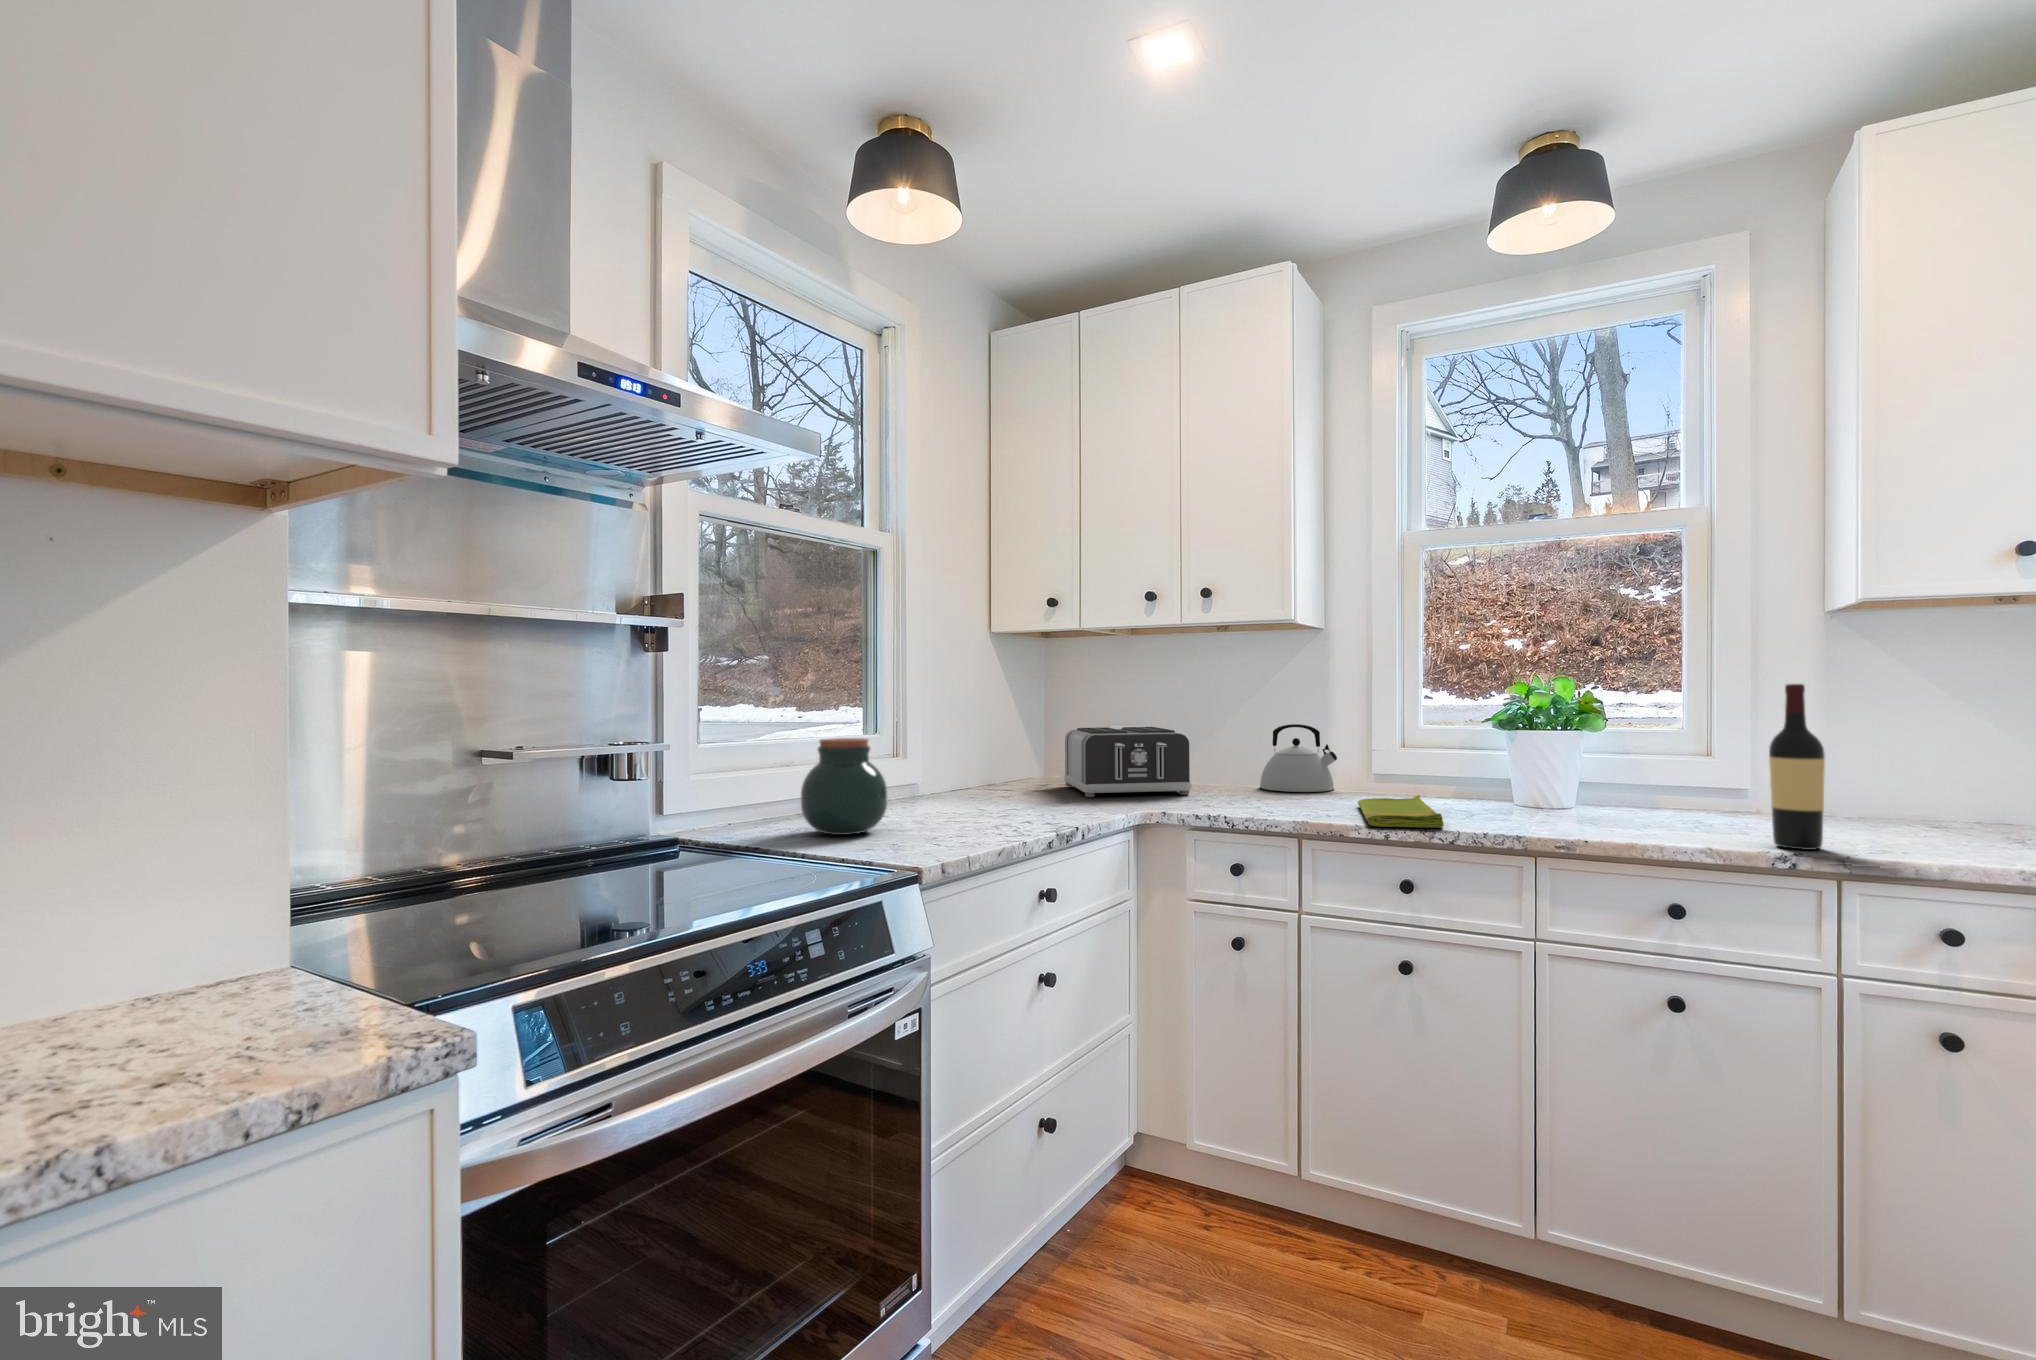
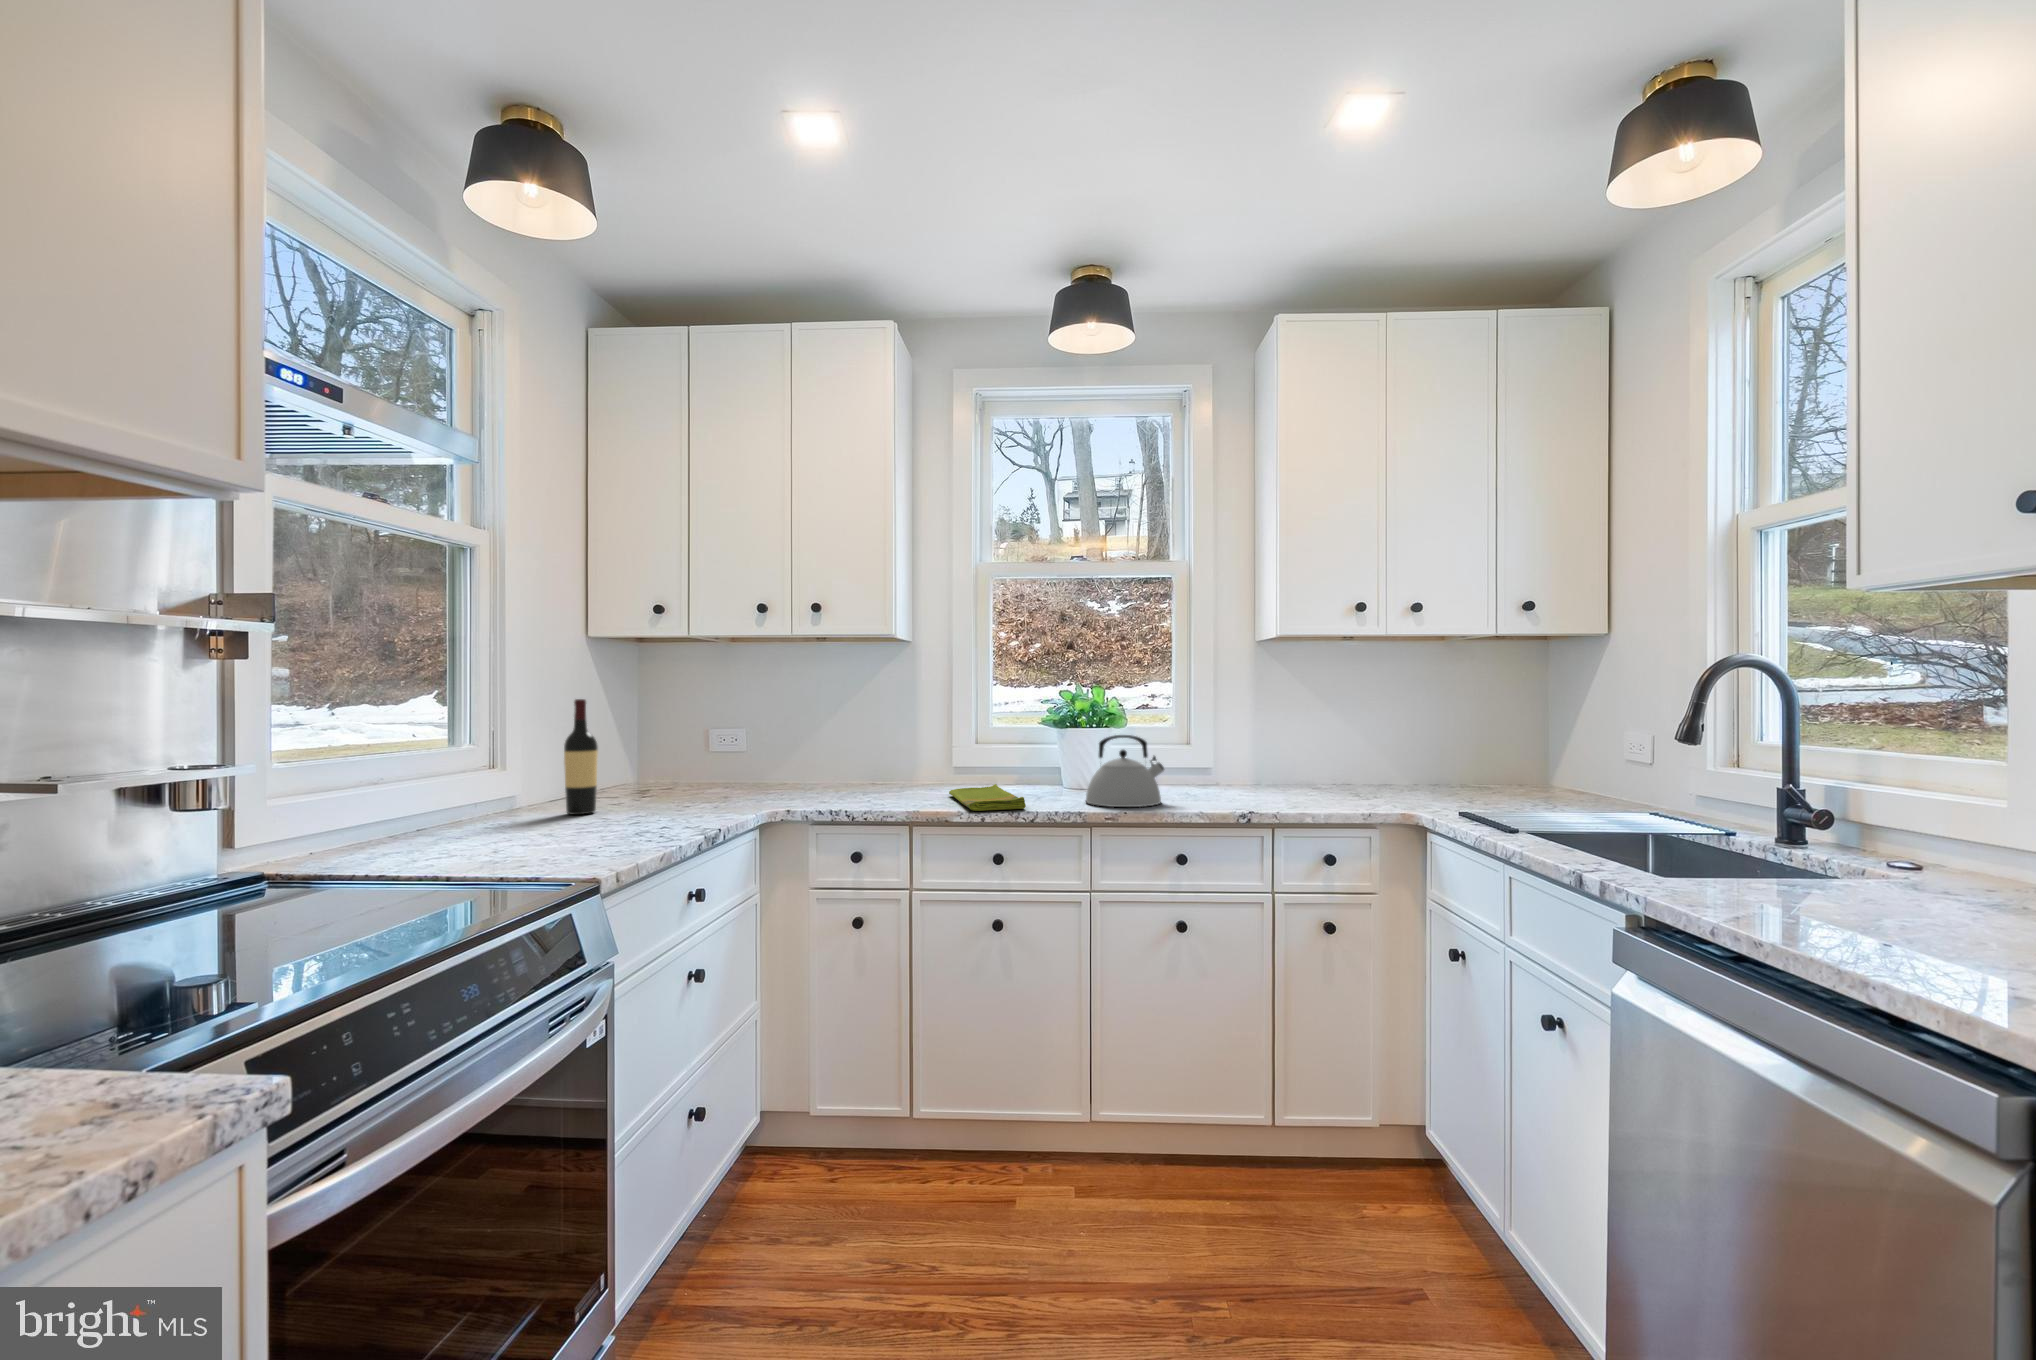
wine bottle: present [1769,684,1825,850] -> present [564,699,598,815]
kettle: present [1260,724,1337,792] -> present [1086,735,1164,807]
toaster: present [1064,727,1191,797] -> none [667,732,800,801]
jar: present [801,738,887,835] -> none [413,752,519,855]

